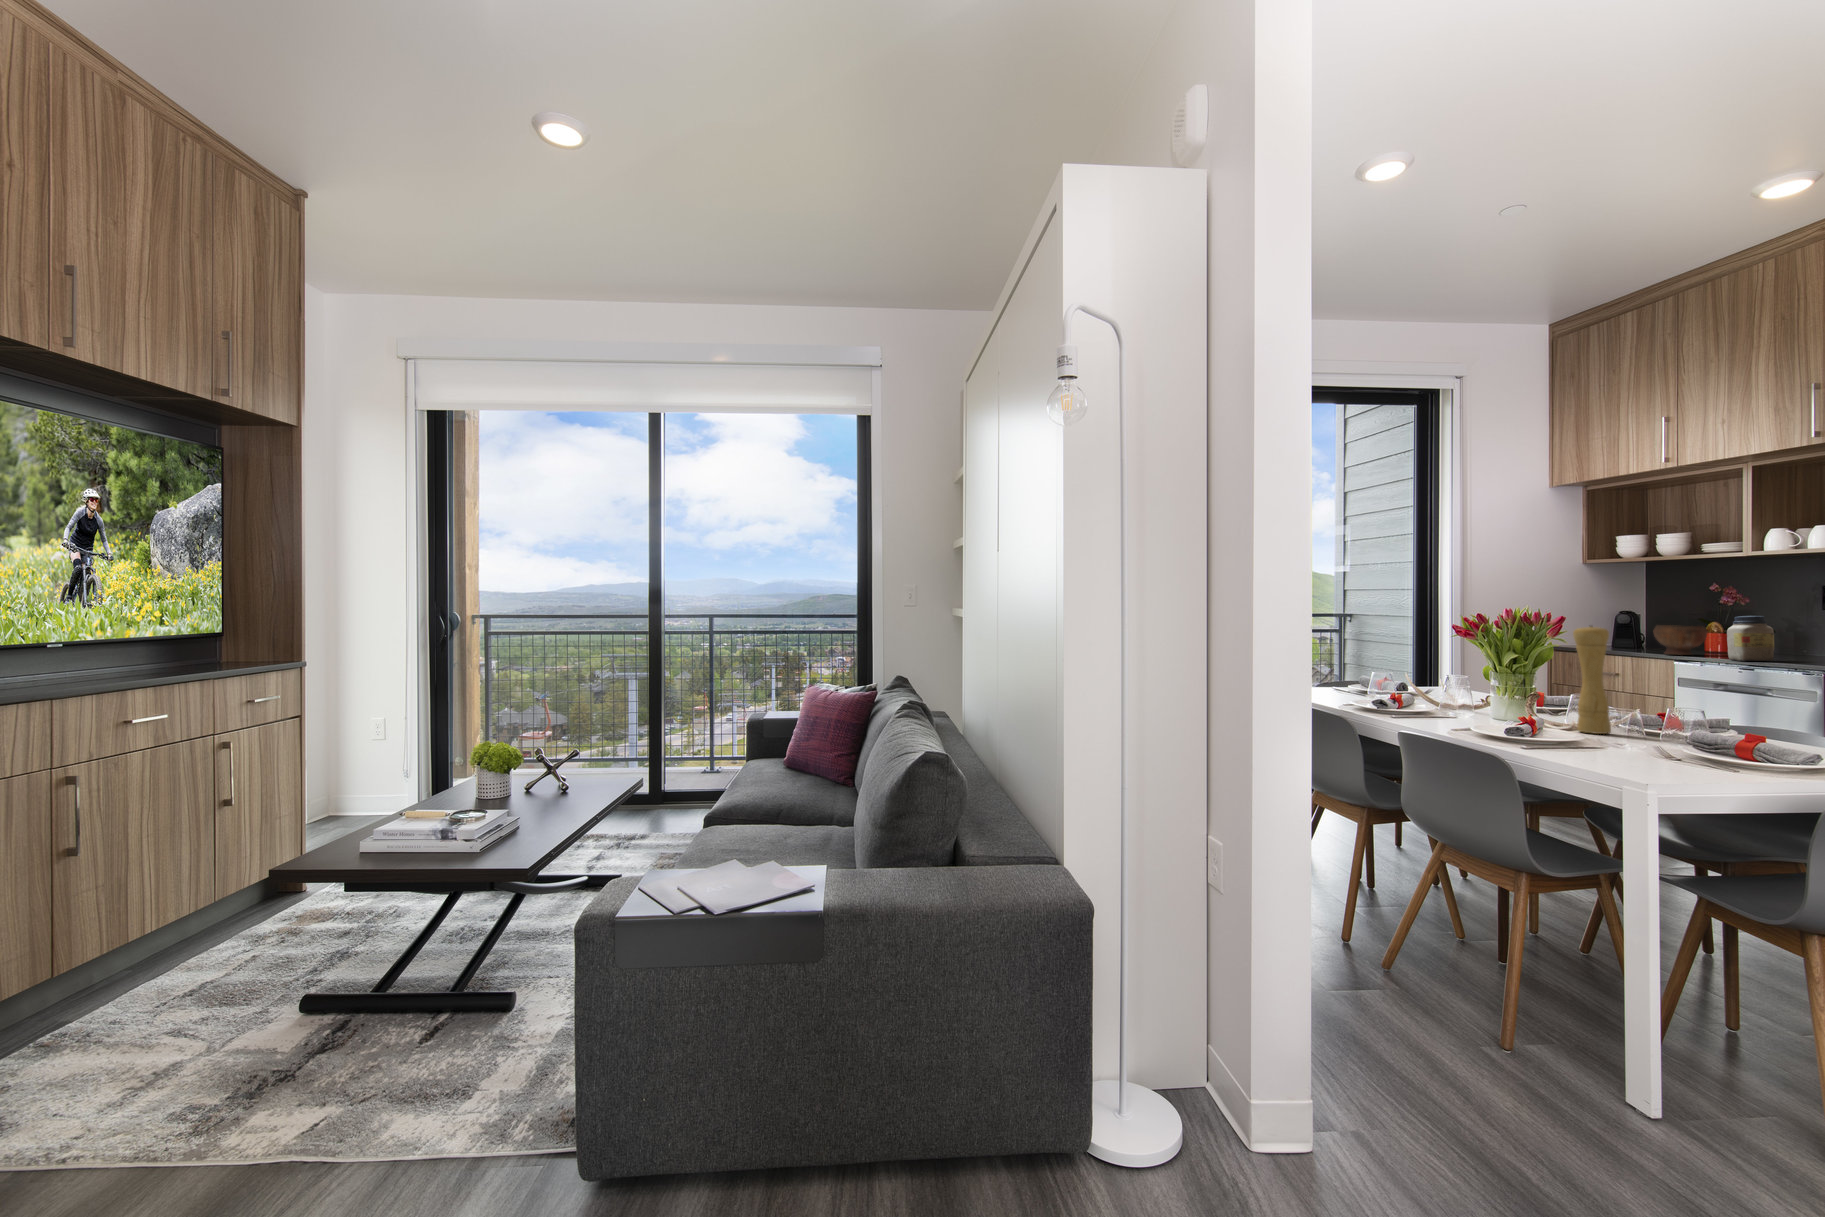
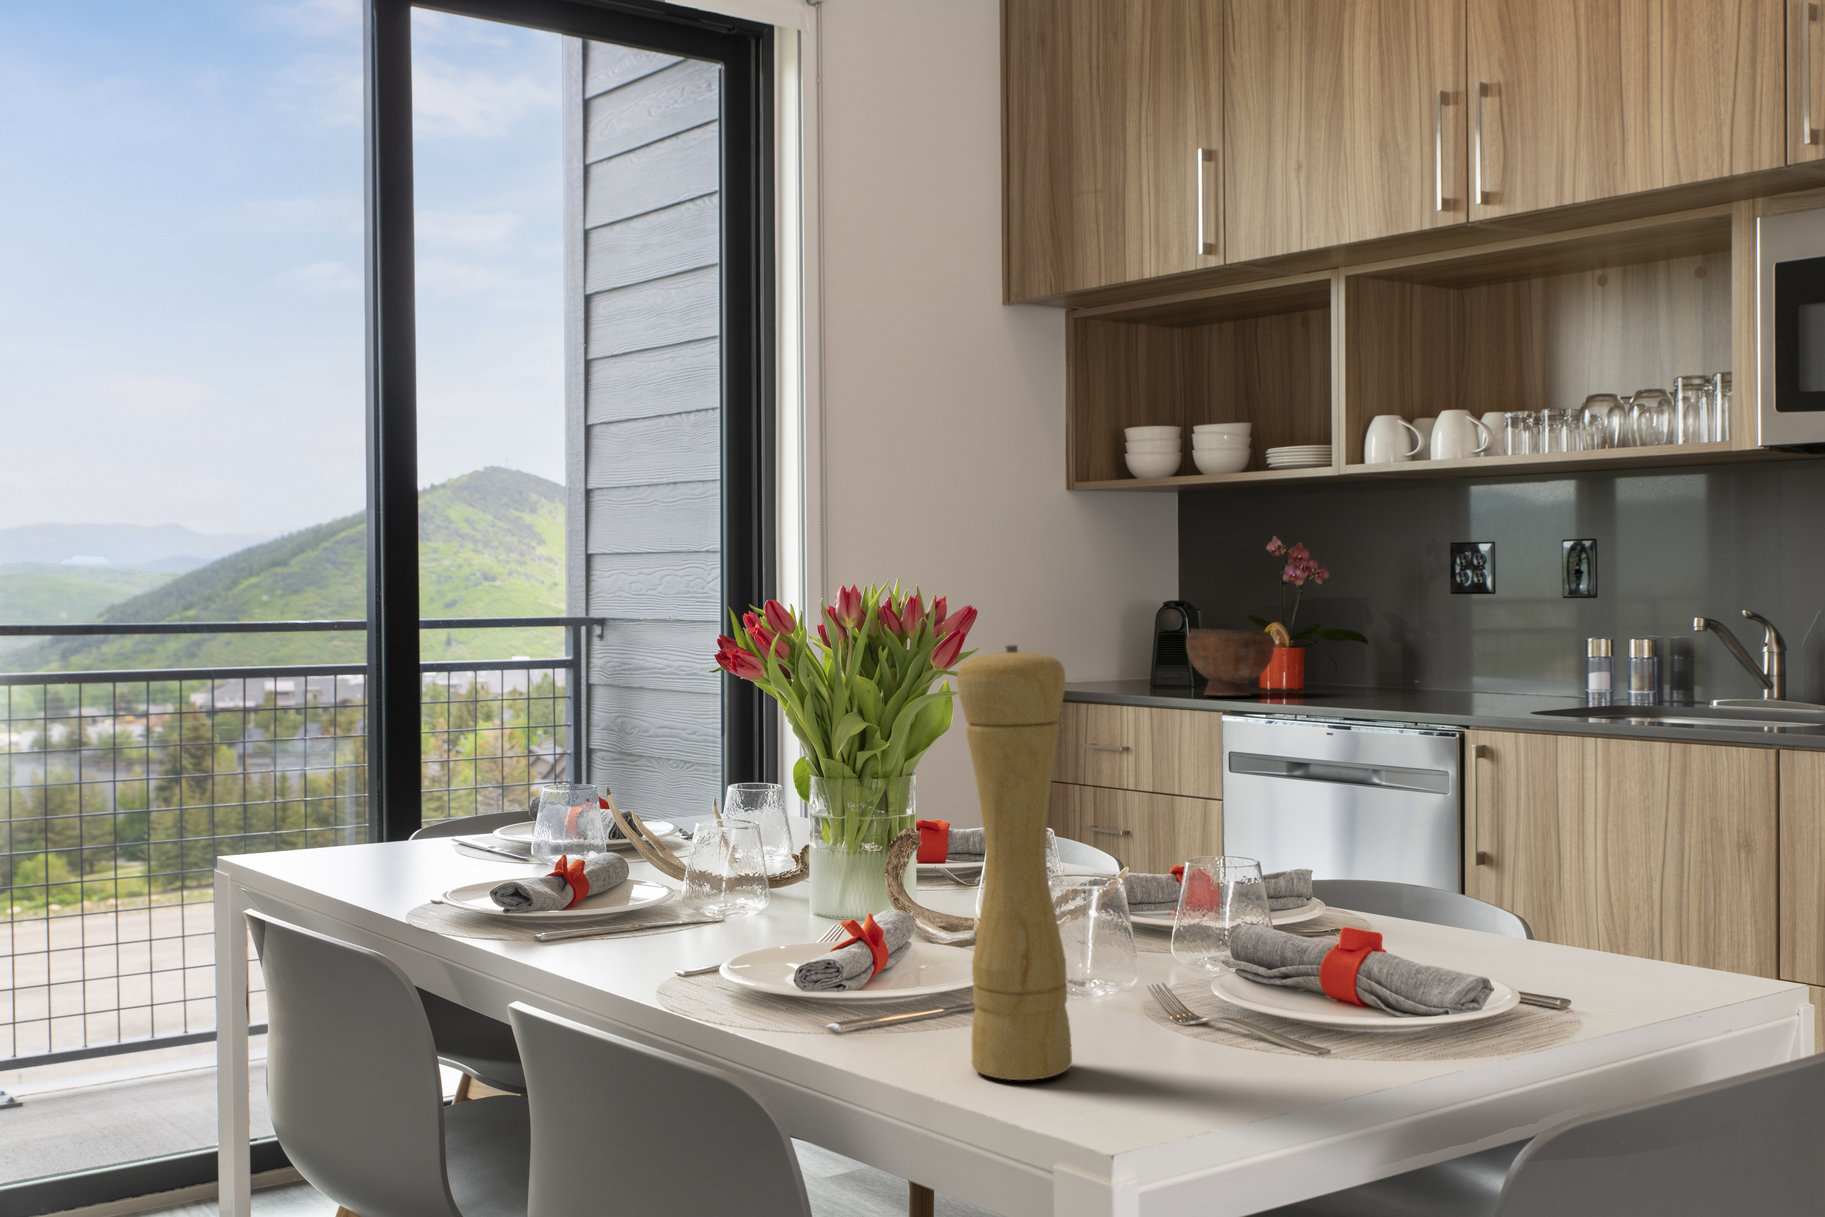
jar: present [1727,616,1775,661] -> none [1309,607,1385,710]

